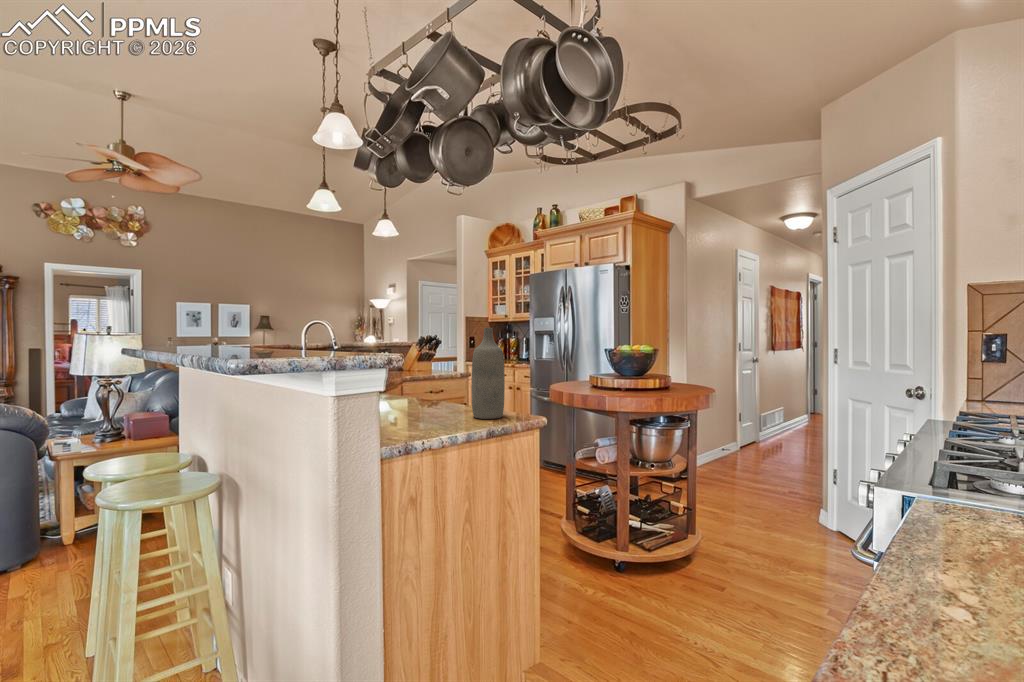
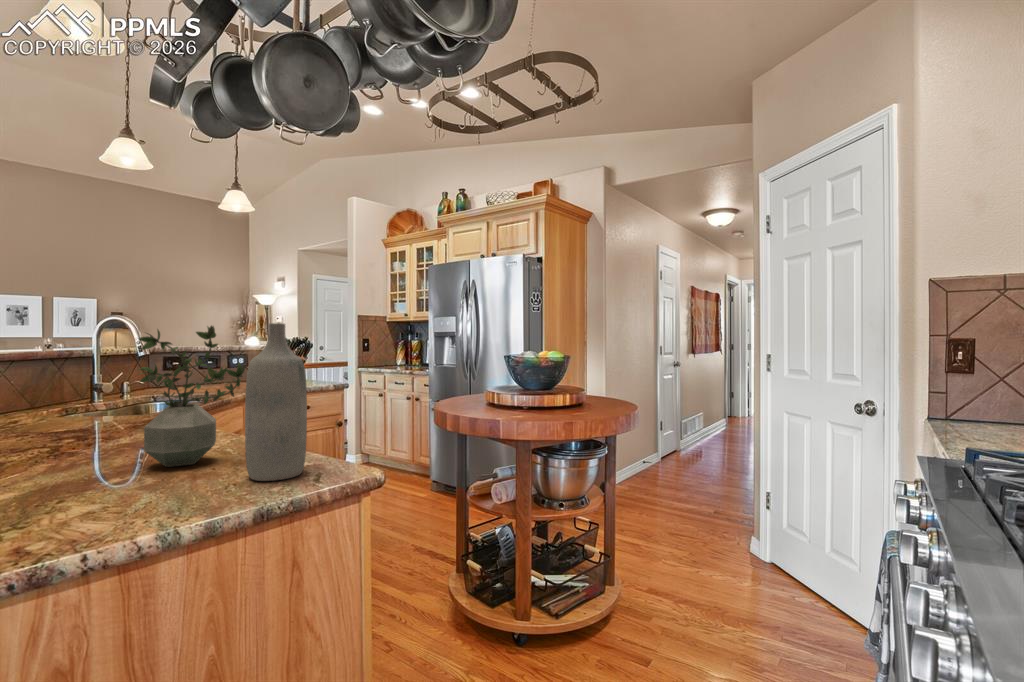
potted plant: none [405,329,457,413] -> present [139,326,245,467]

